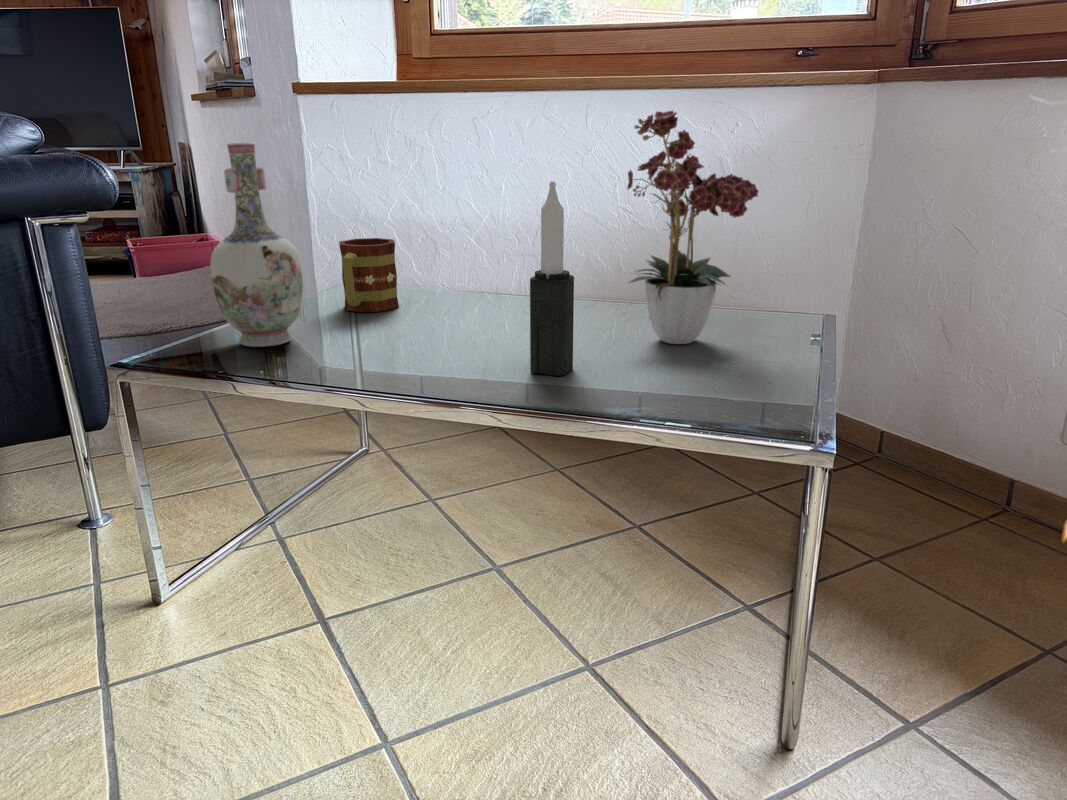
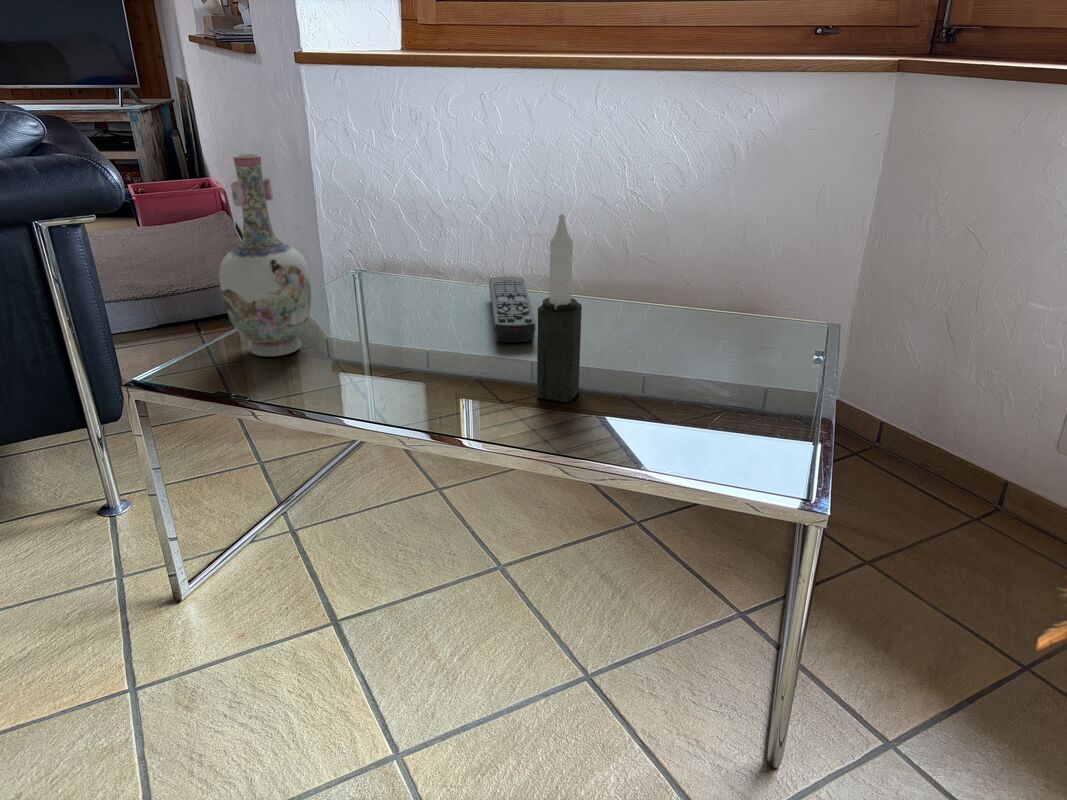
flower arrangement: present [627,111,758,344] -> none [629,119,781,360]
mug: present [339,238,399,312] -> none [346,231,406,309]
remote control: none [482,282,529,334] -> present [489,277,536,342]

